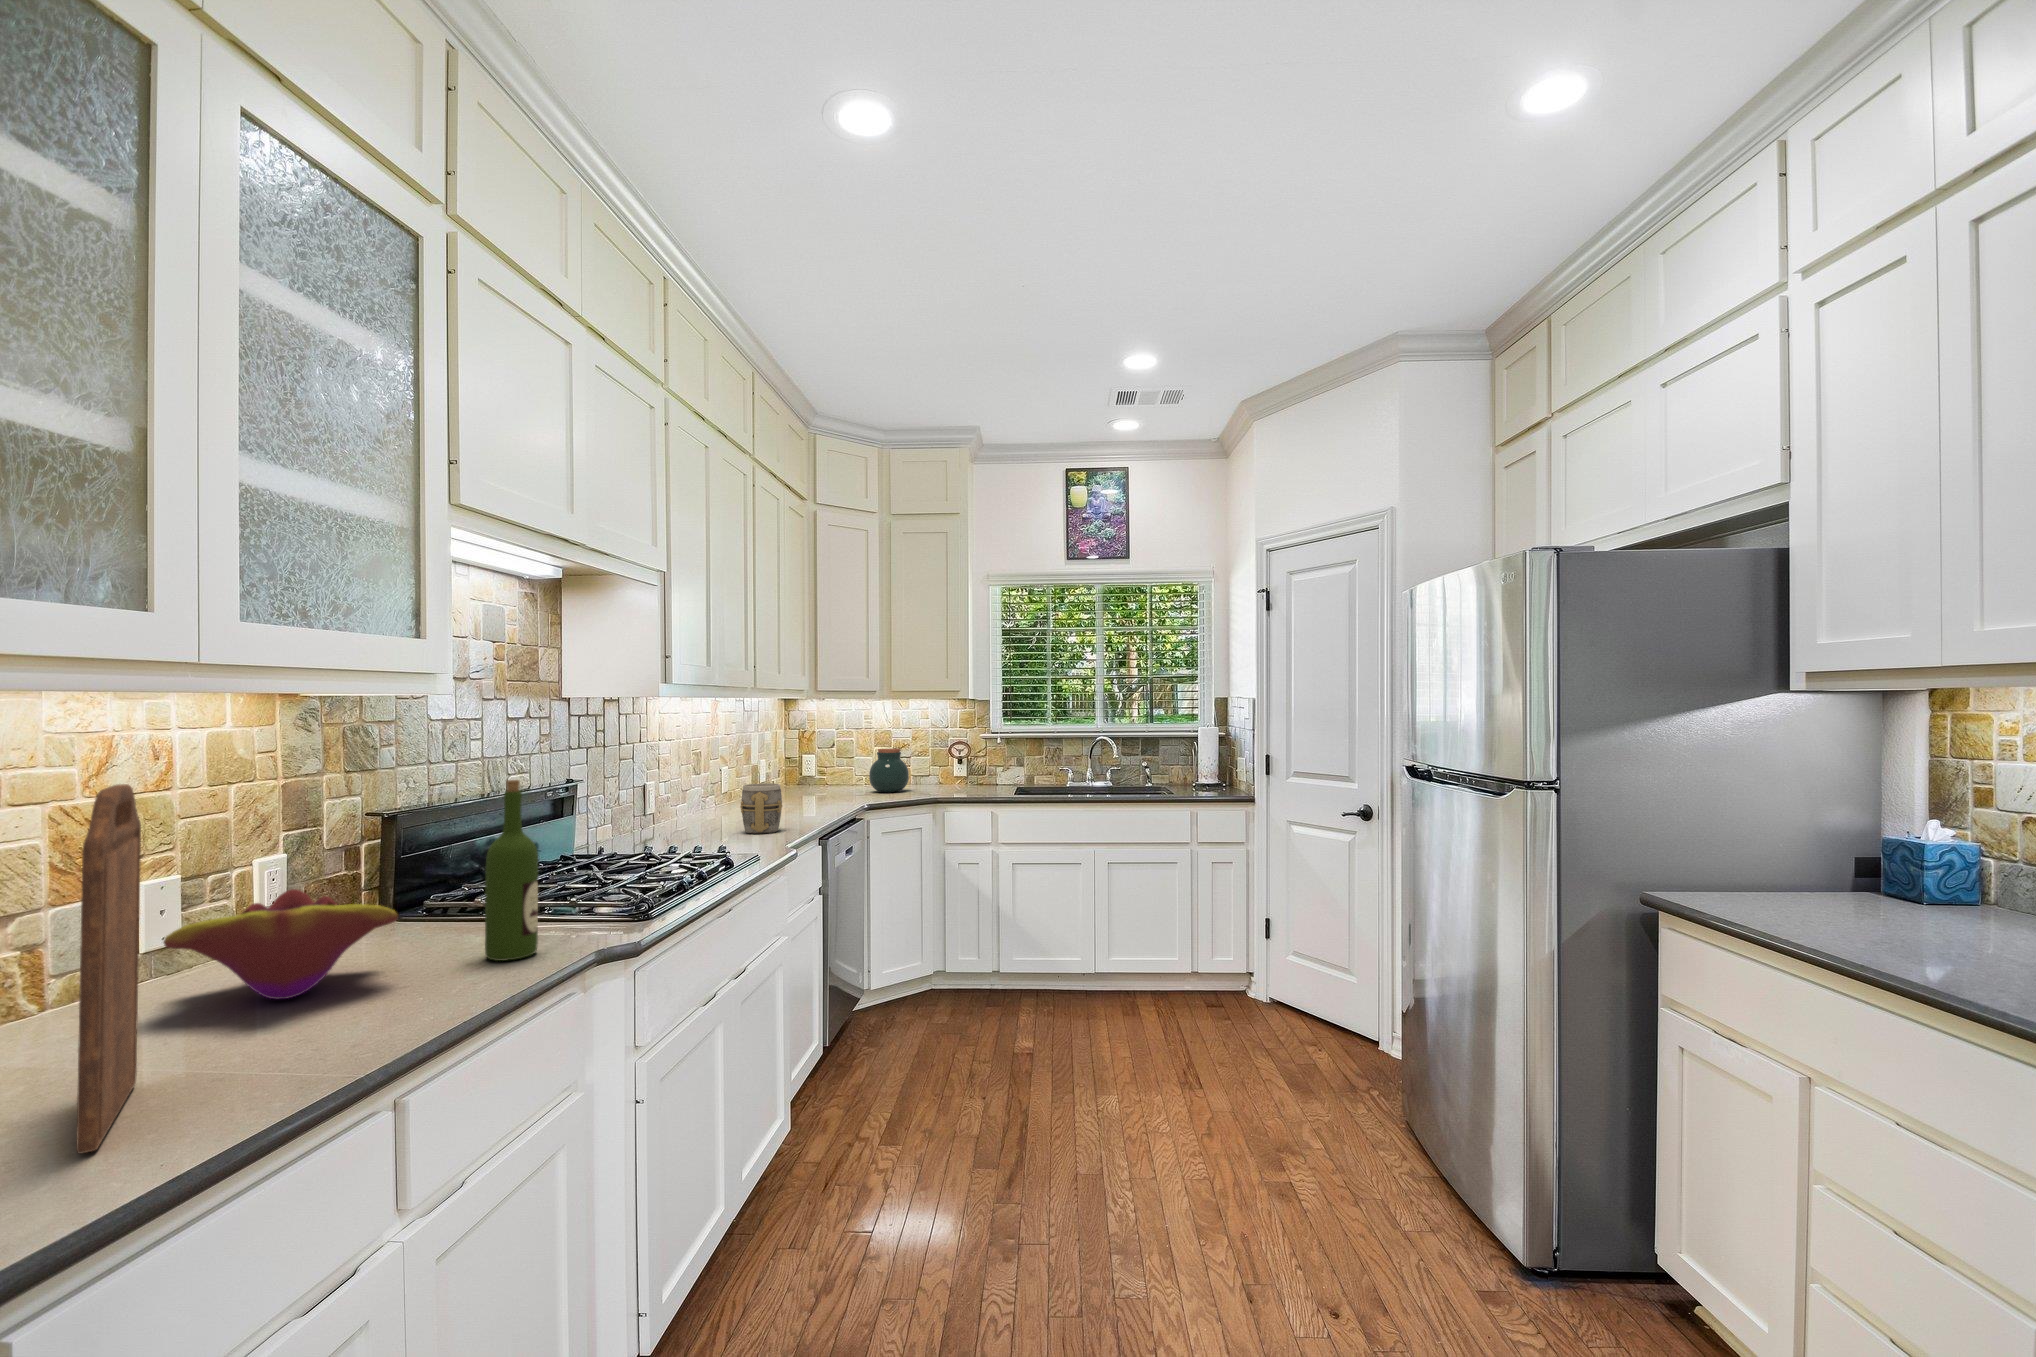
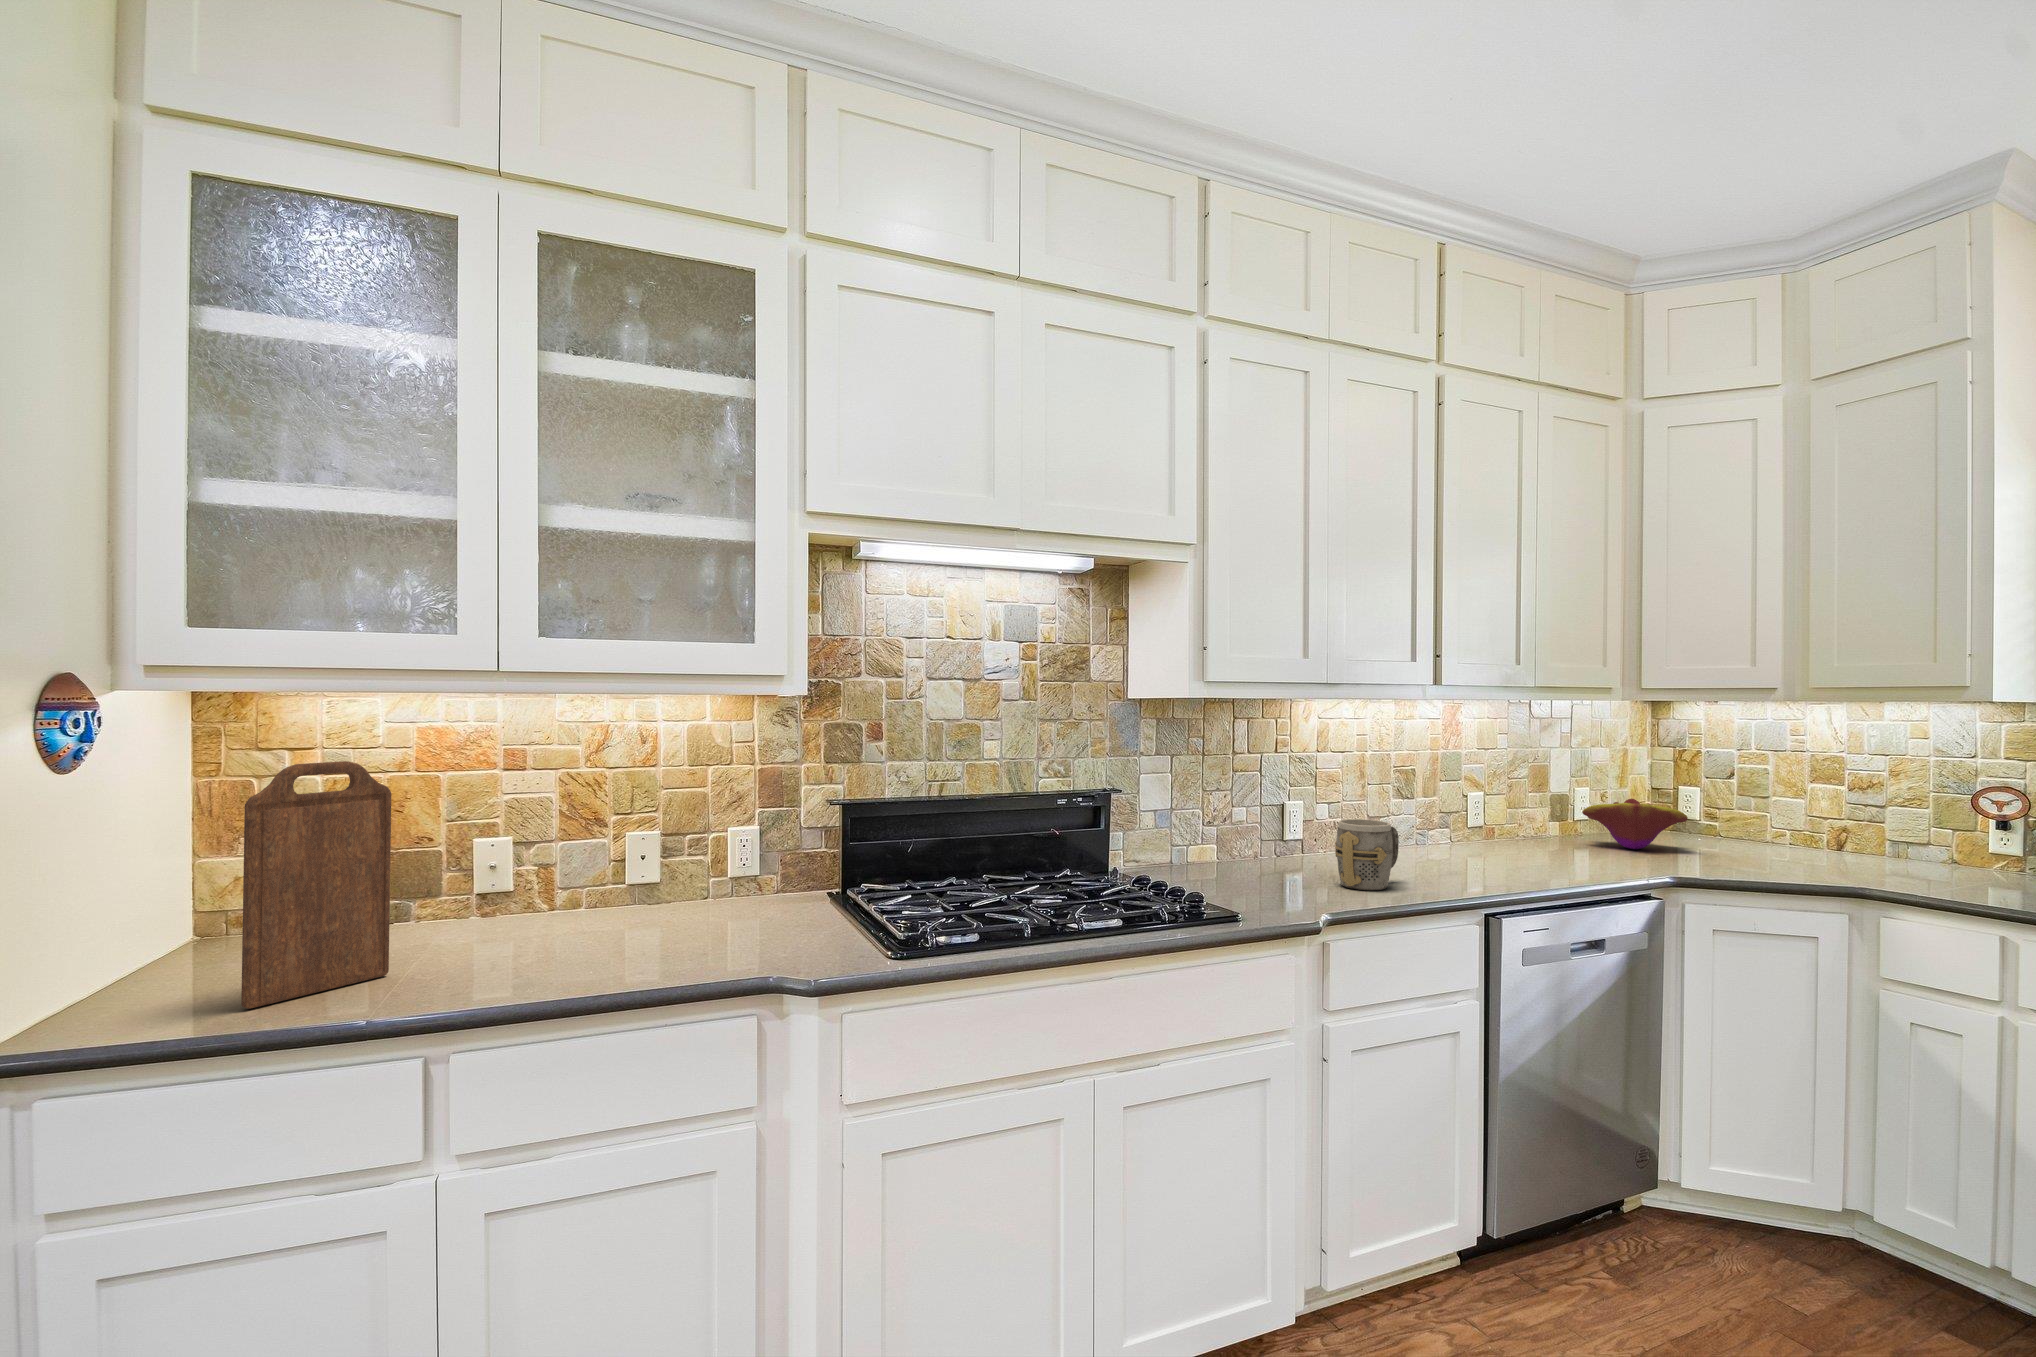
jar: present [869,748,909,792] -> none [1751,789,1833,865]
wine bottle: present [485,780,538,961] -> none [721,784,769,962]
decorative bowl: present [164,889,398,999] -> present [1583,799,1688,849]

